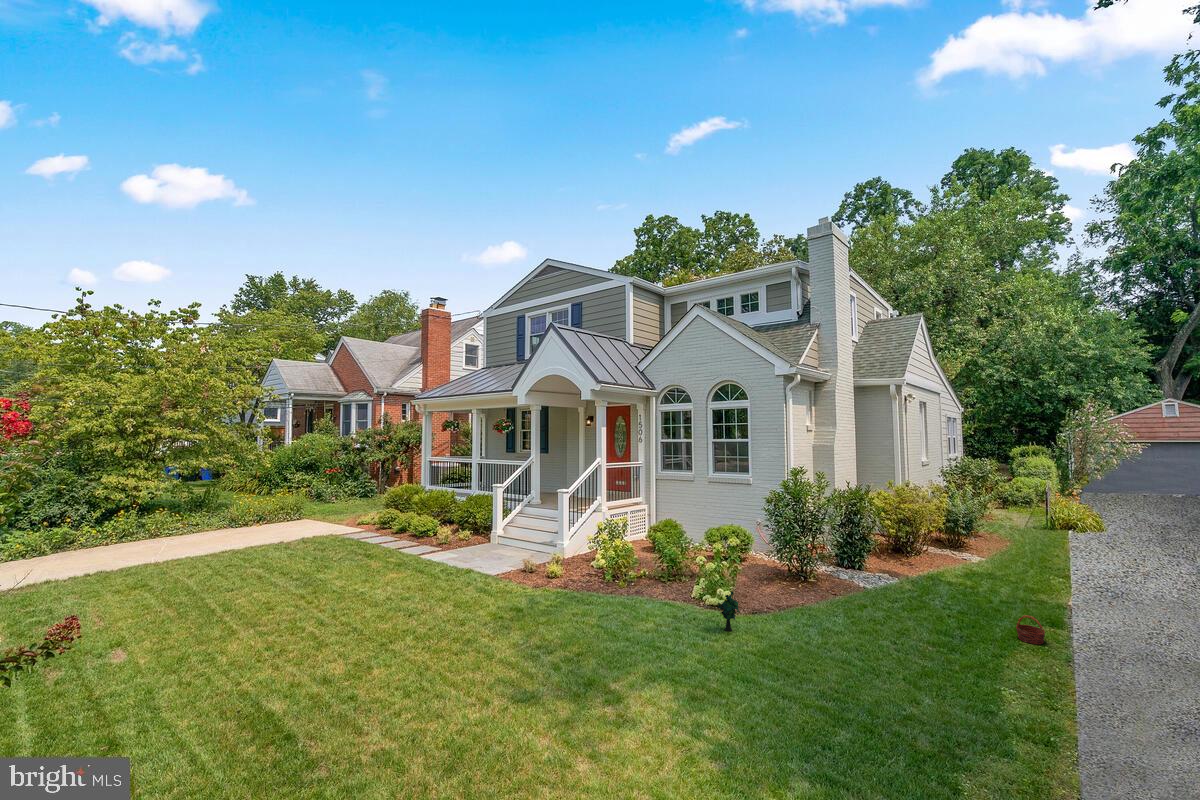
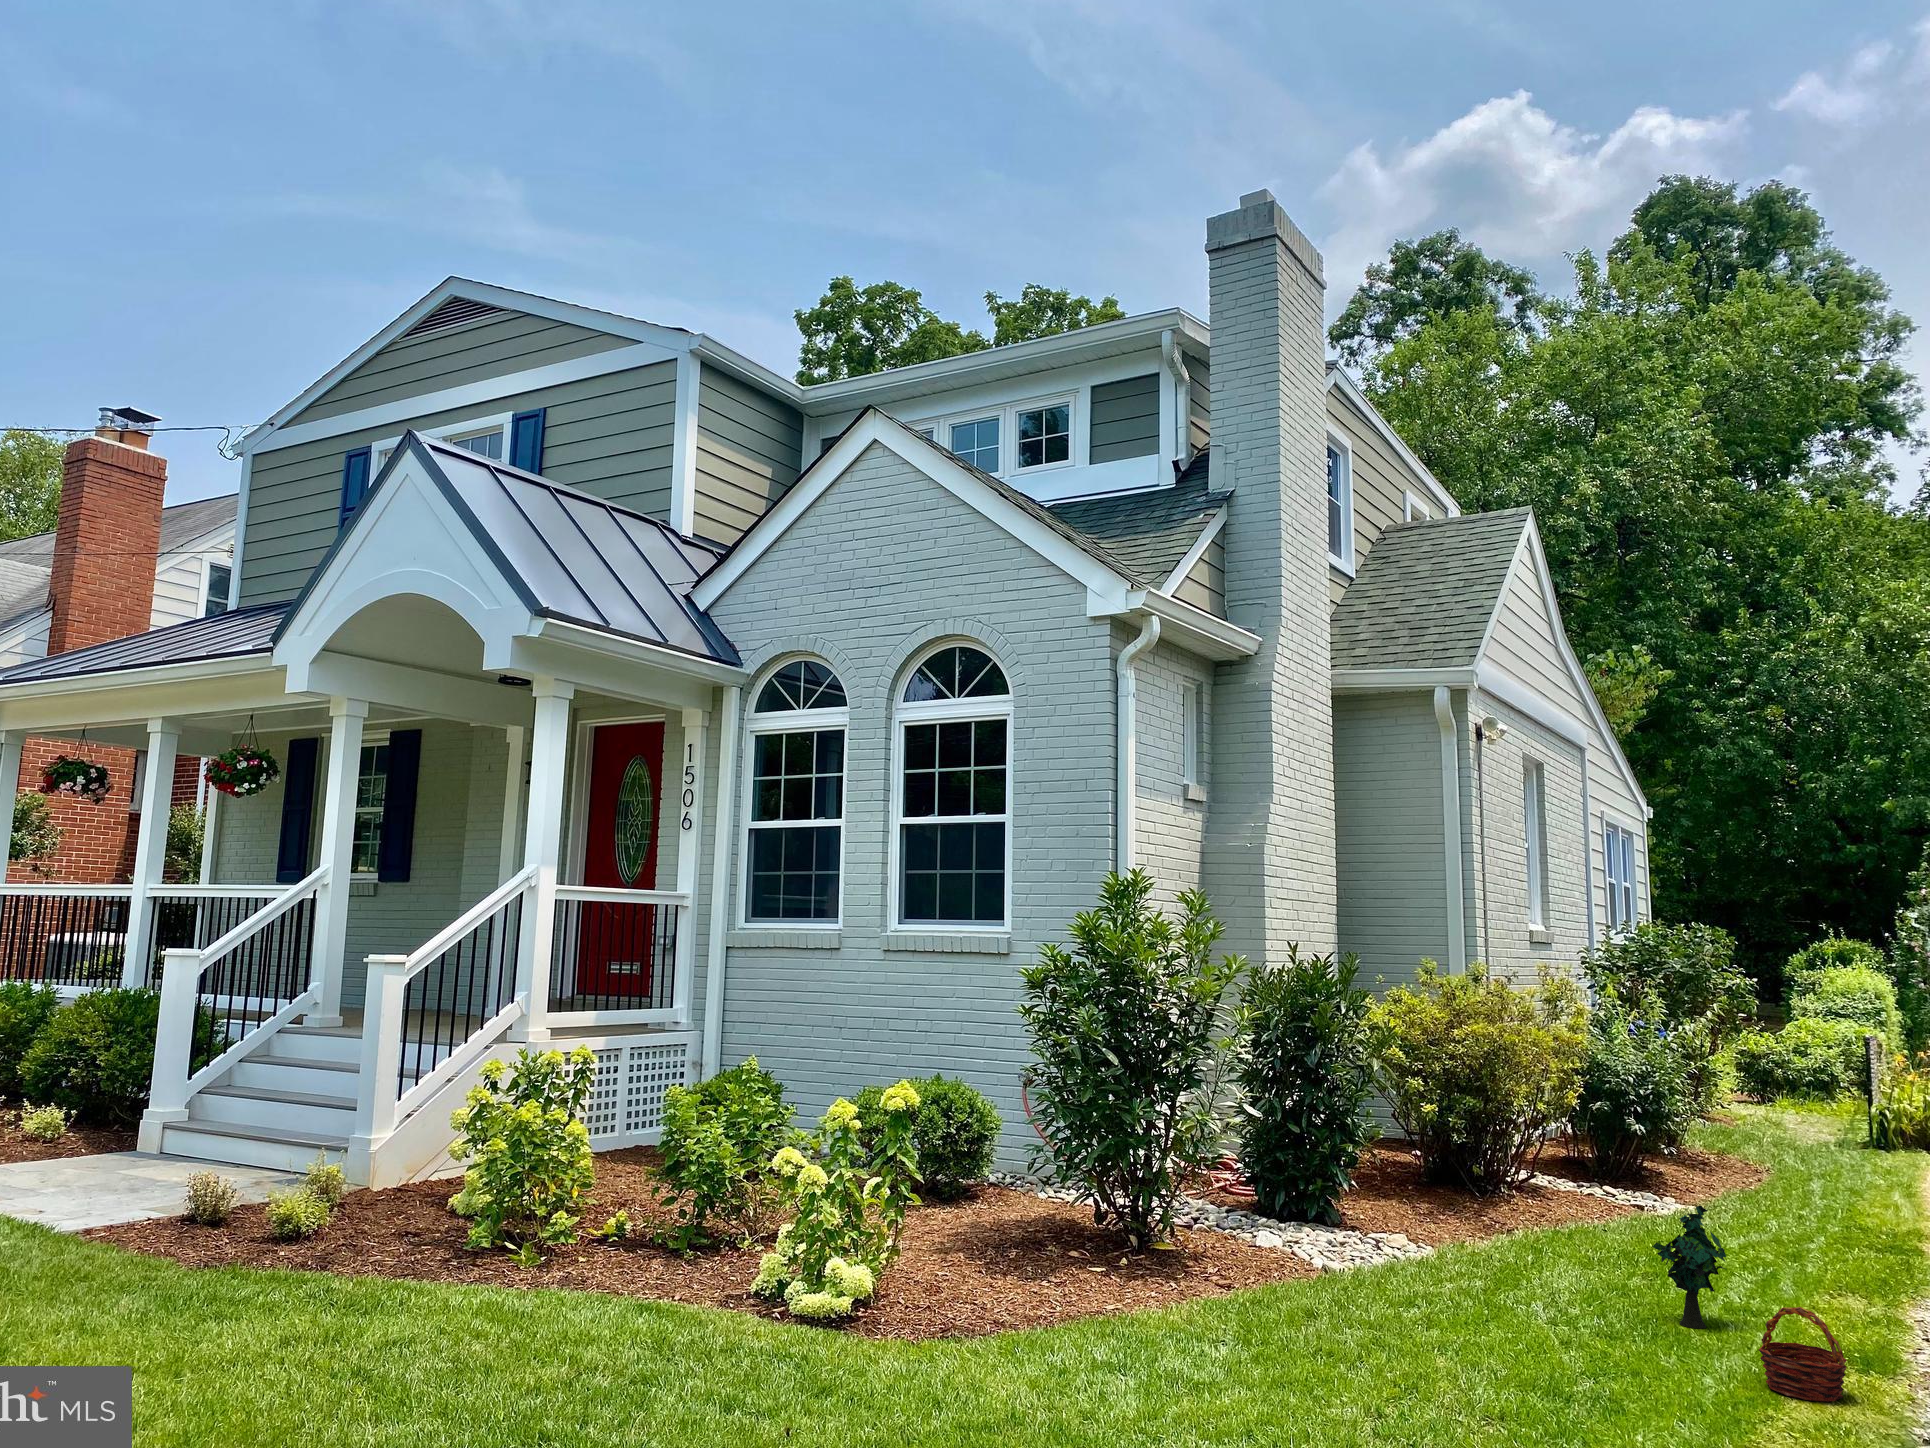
decorative plant: present [718,592,740,632] -> present [1652,1206,1726,1329]

